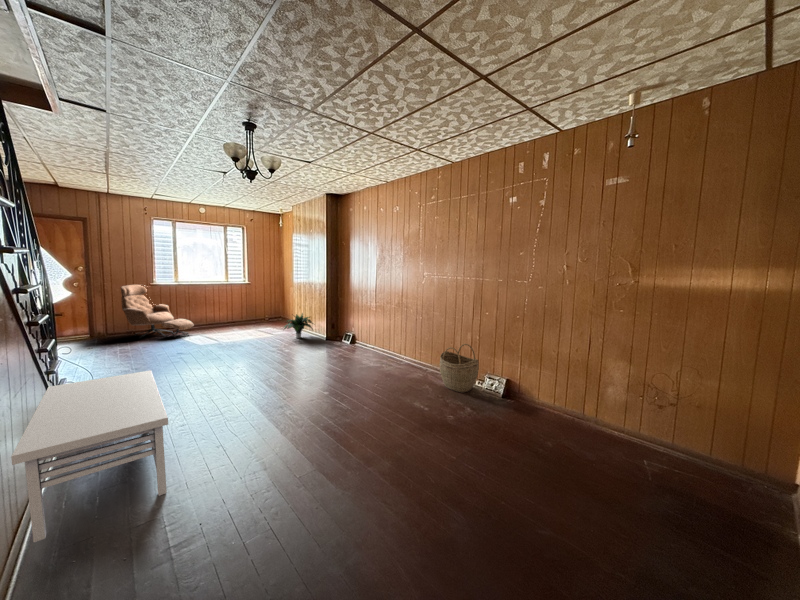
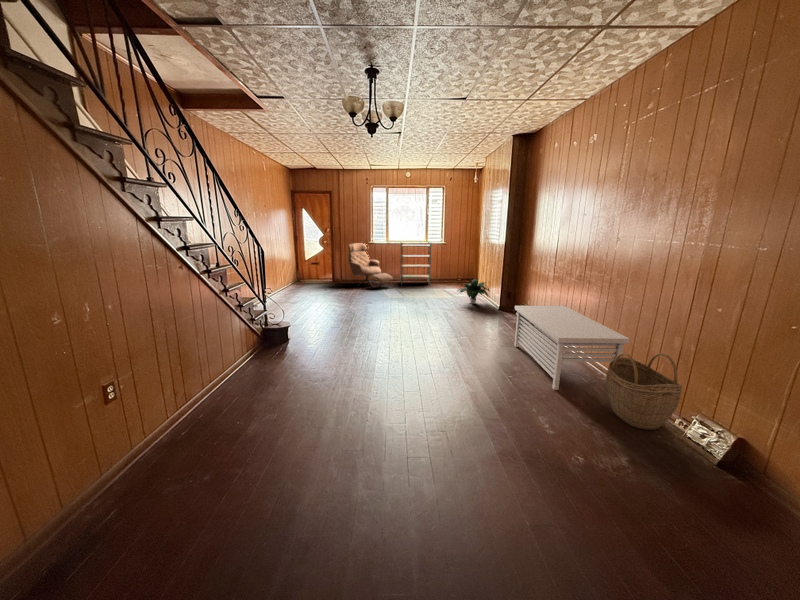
bookshelf: none [197,282,238,330] -> present [400,242,431,284]
storage bench: present [11,370,168,543] -> present [515,306,630,390]

